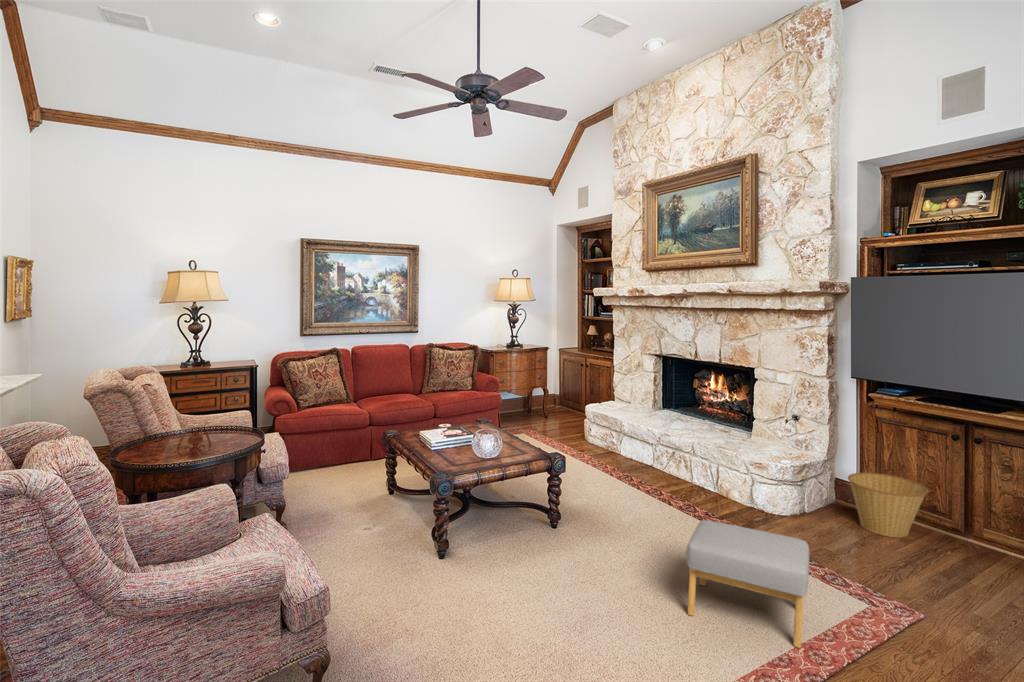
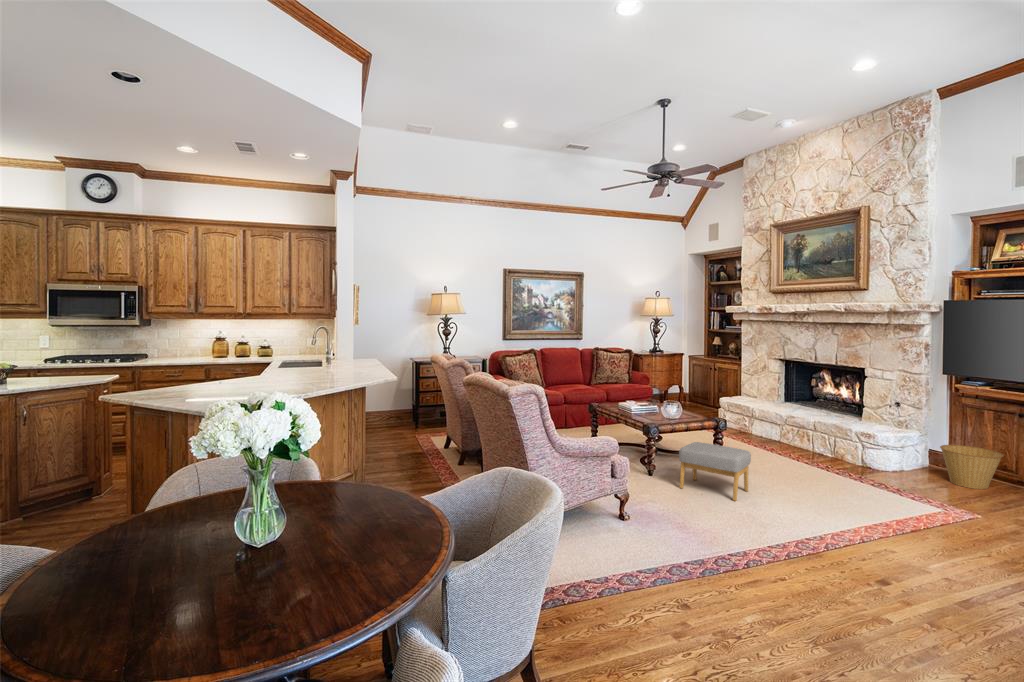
footstool: present [686,520,809,648] -> present [679,442,751,501]

